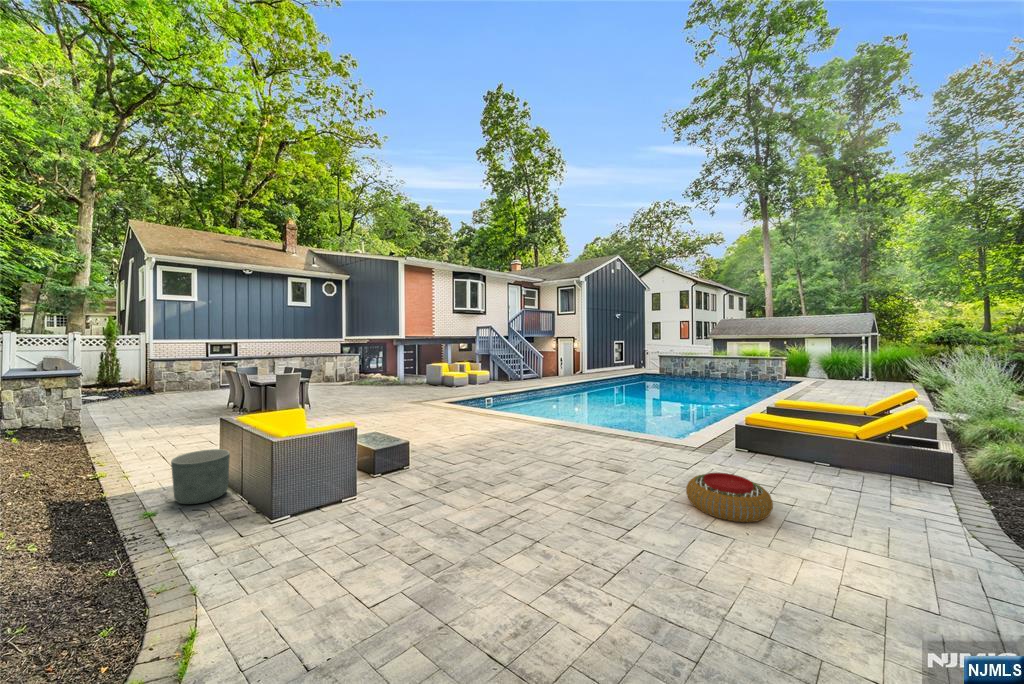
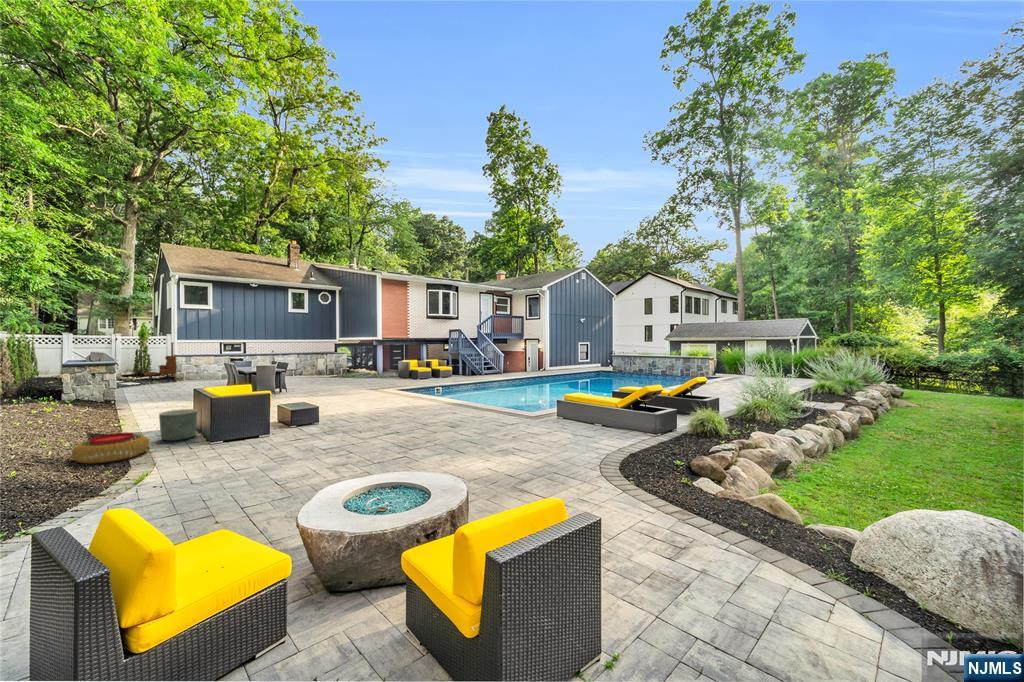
lounge chair: none [110,361,155,393] -> present [144,356,177,380]
pouf: present [686,473,773,522] -> present [72,433,149,464]

